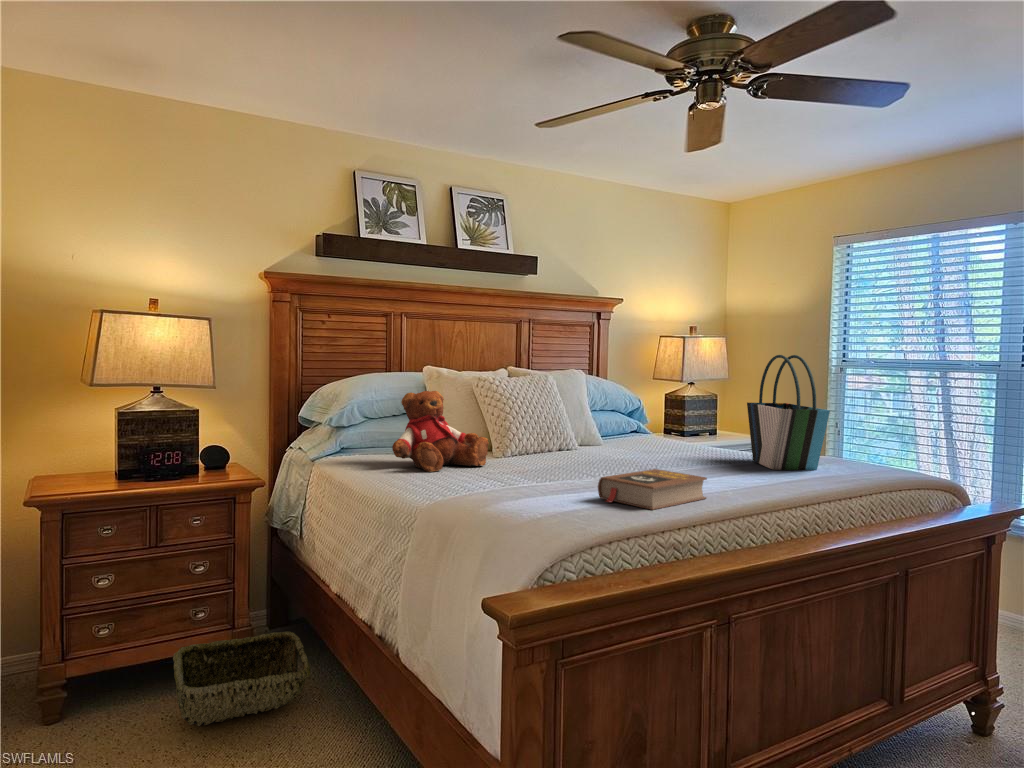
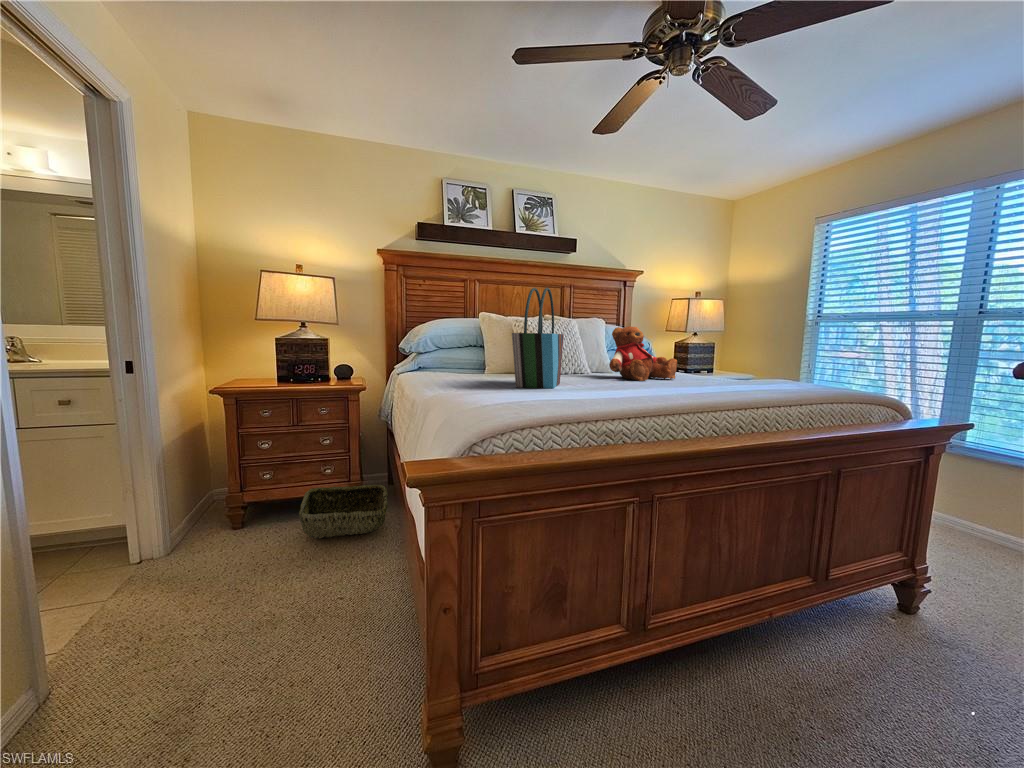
tote bag: present [747,355,830,470] -> present [512,288,564,389]
teddy bear: present [392,391,489,472] -> present [609,326,677,381]
book: present [598,469,707,510] -> none [558,376,652,404]

